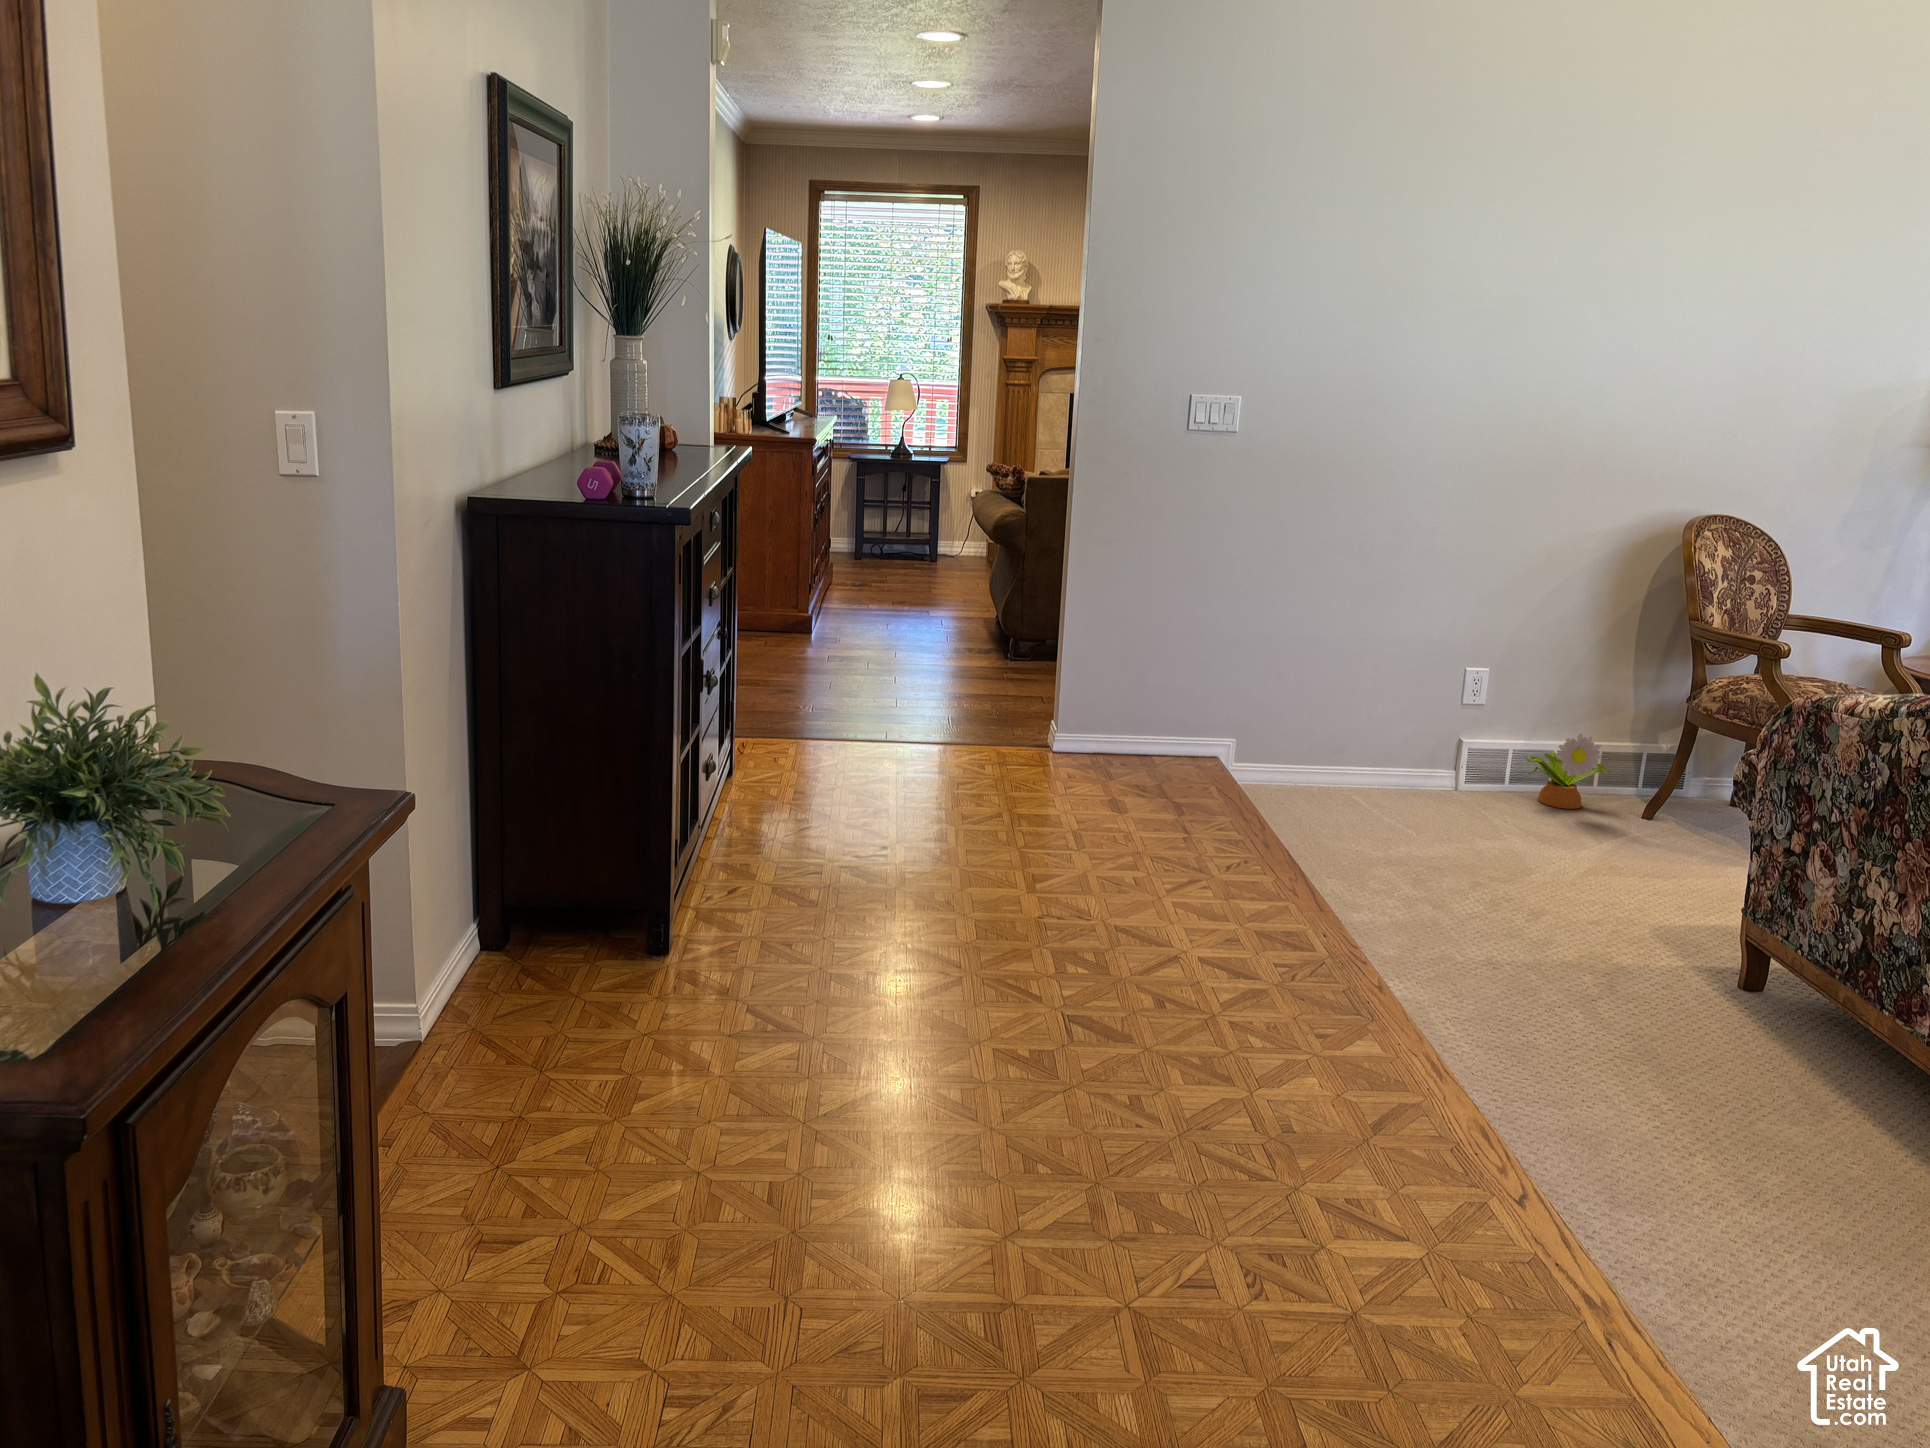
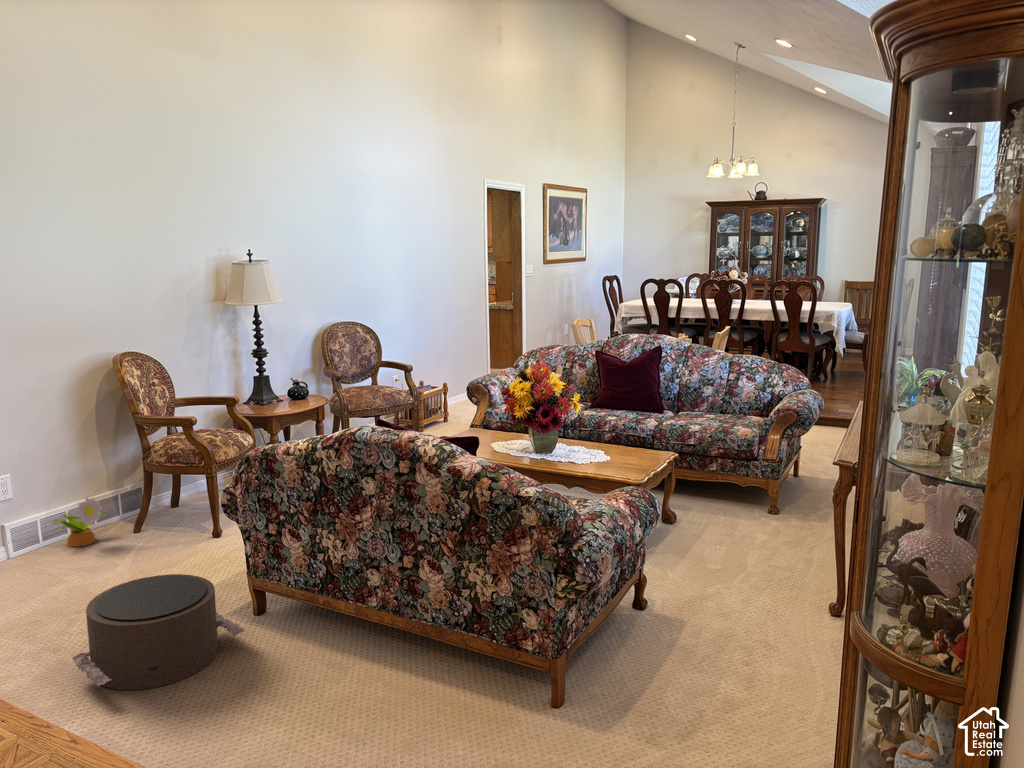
pouf: none [1440,845,1693,1009] -> present [72,574,245,690]

